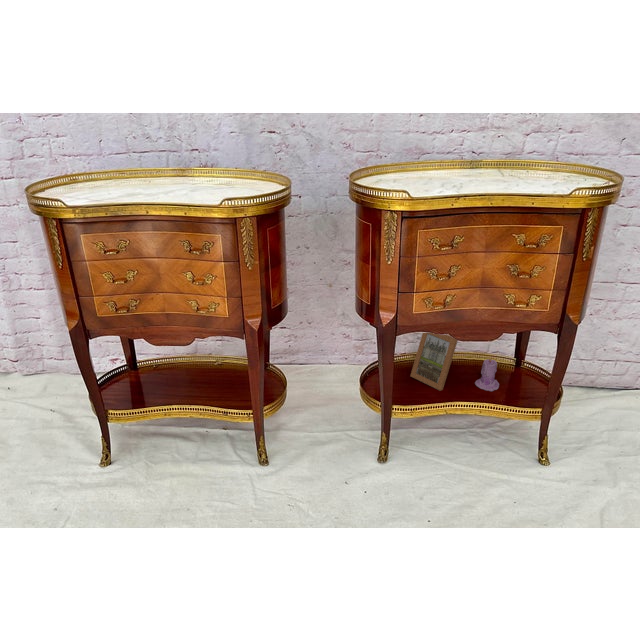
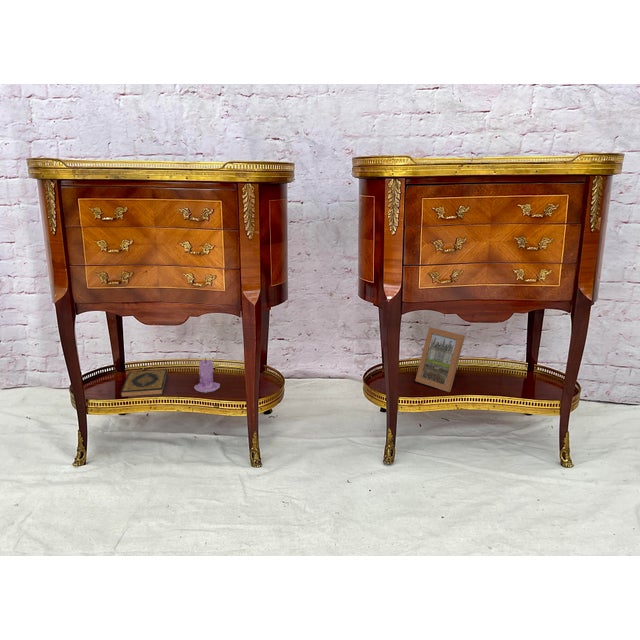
candle: present [475,359,499,391] -> present [194,358,220,393]
hardback book: none [137,364,181,398] -> present [121,369,168,397]

